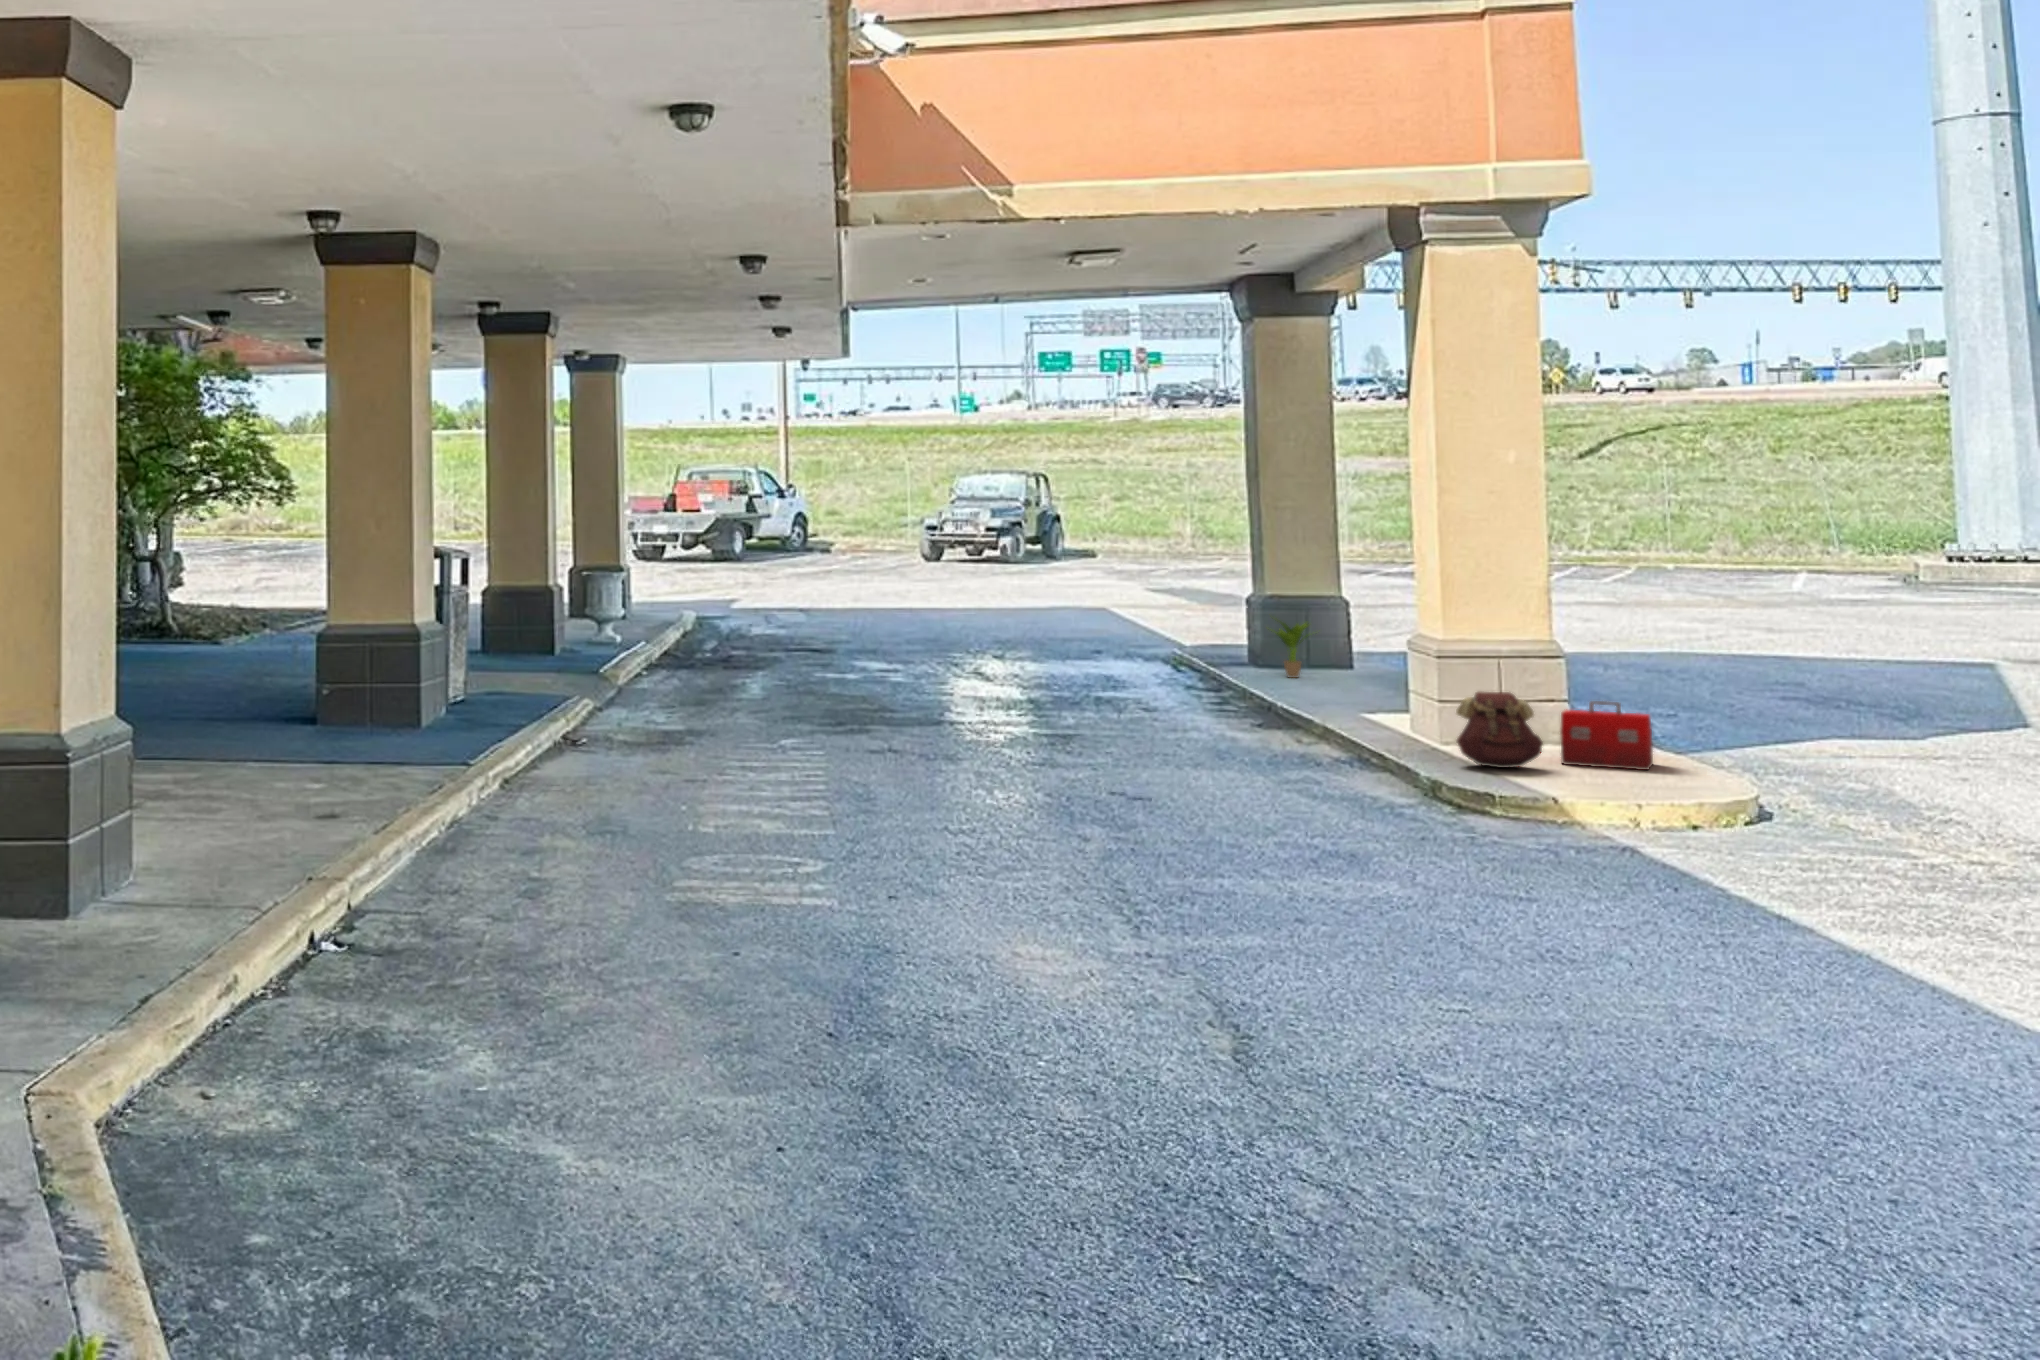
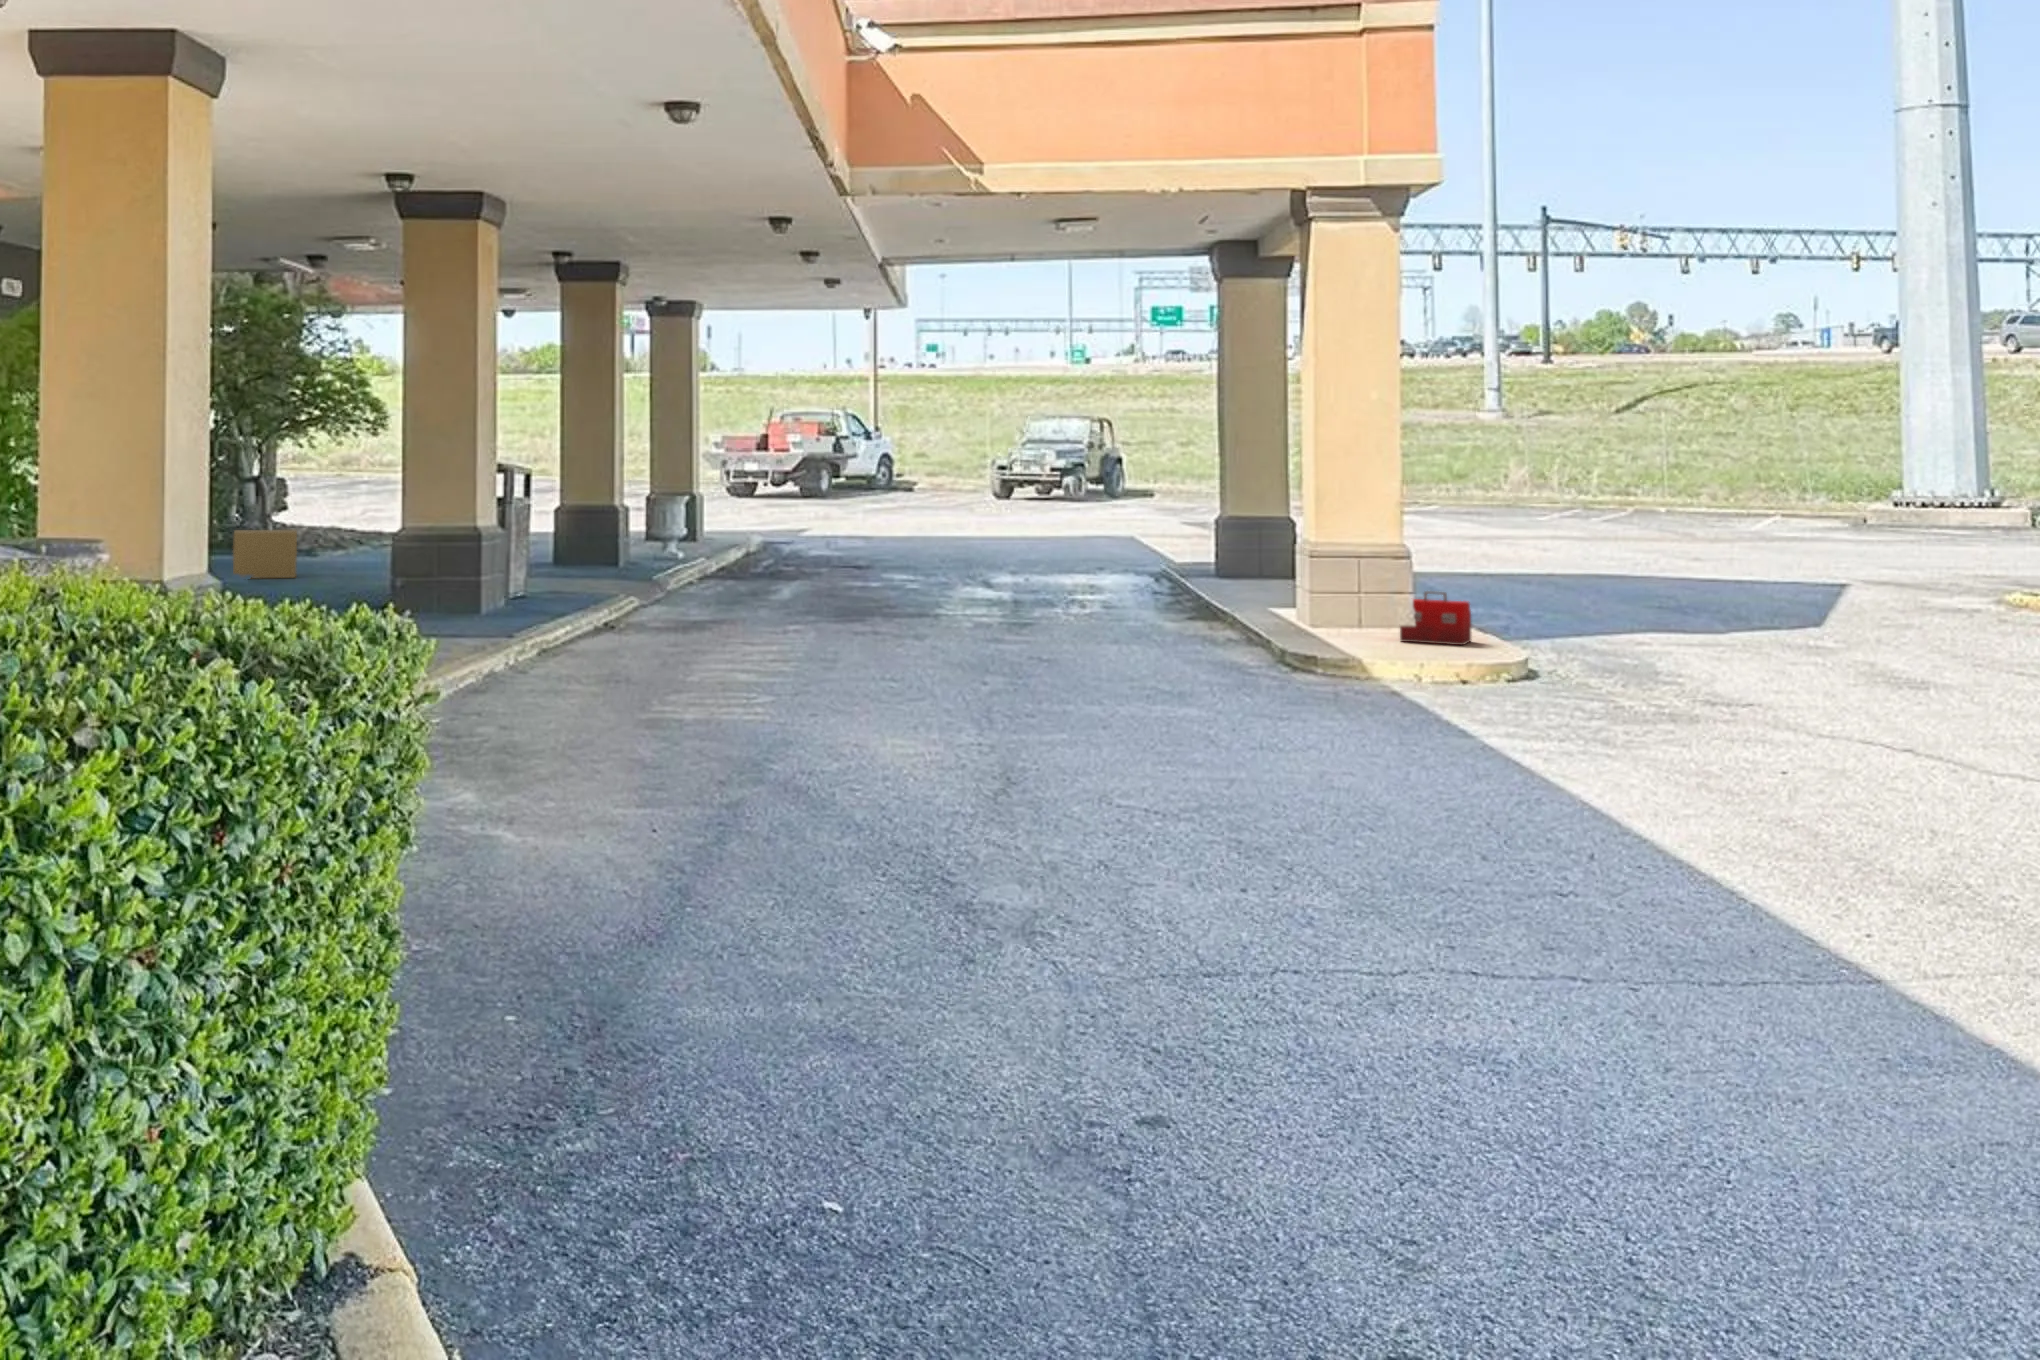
potted plant: present [1275,618,1309,678] -> none [1222,531,1267,585]
cardboard box: none [124,619,195,677] -> present [233,530,297,578]
backpack: present [1456,692,1543,768] -> none [1317,583,1383,644]

